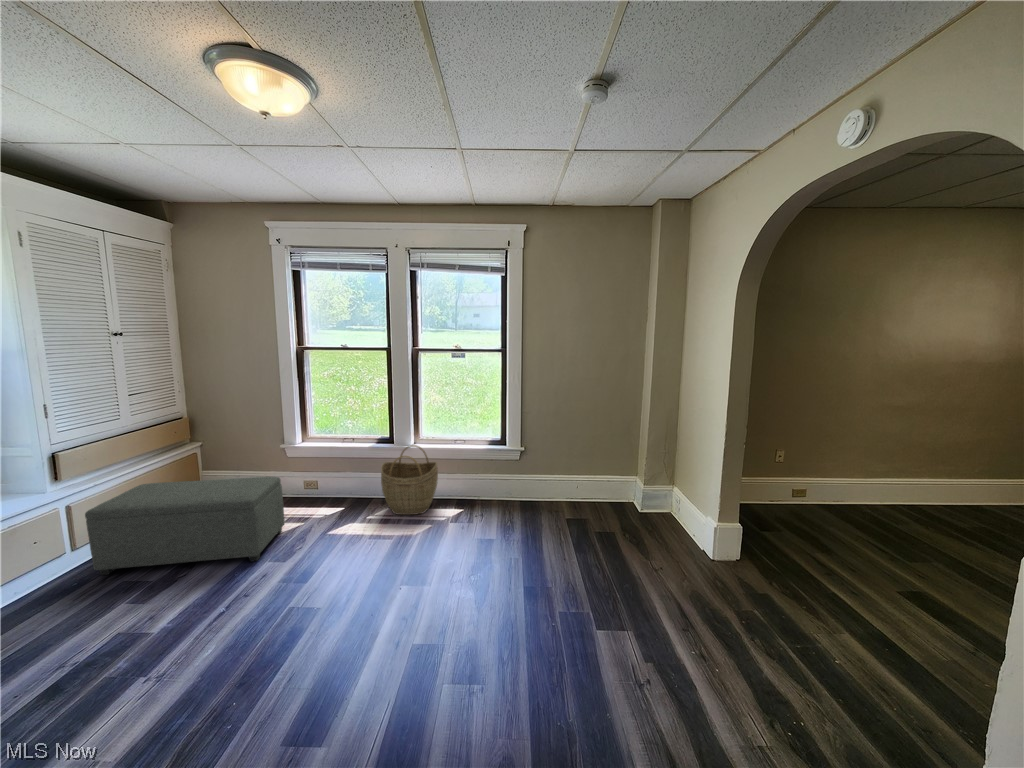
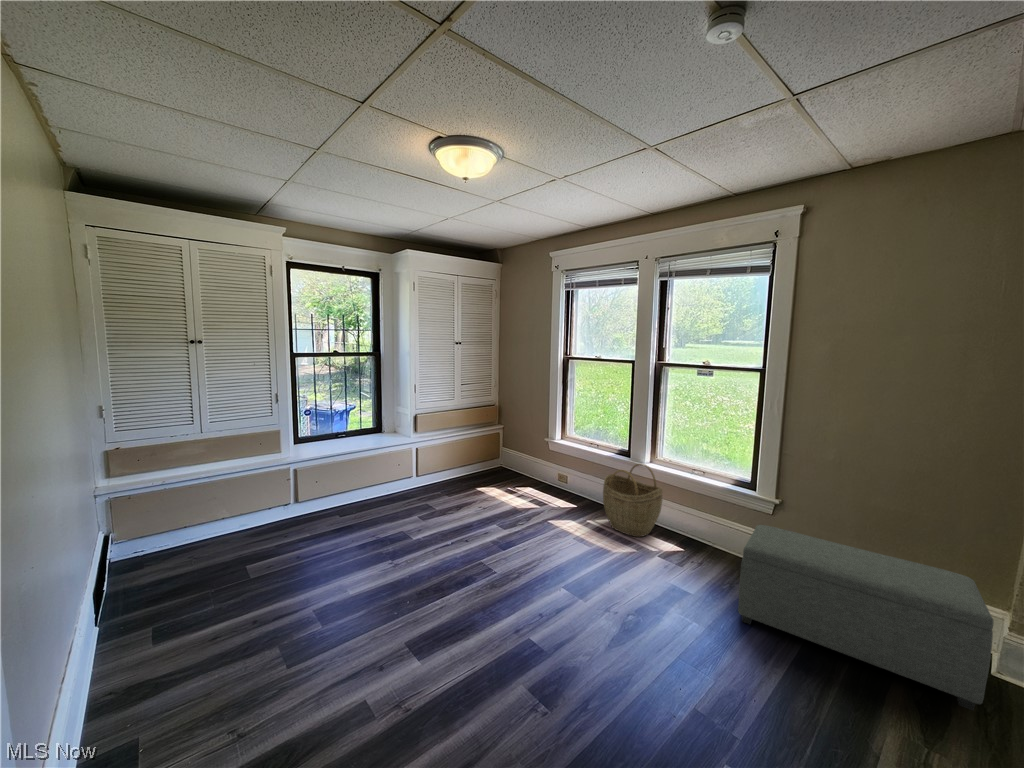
ottoman: present [85,477,285,575] -> present [738,525,994,710]

